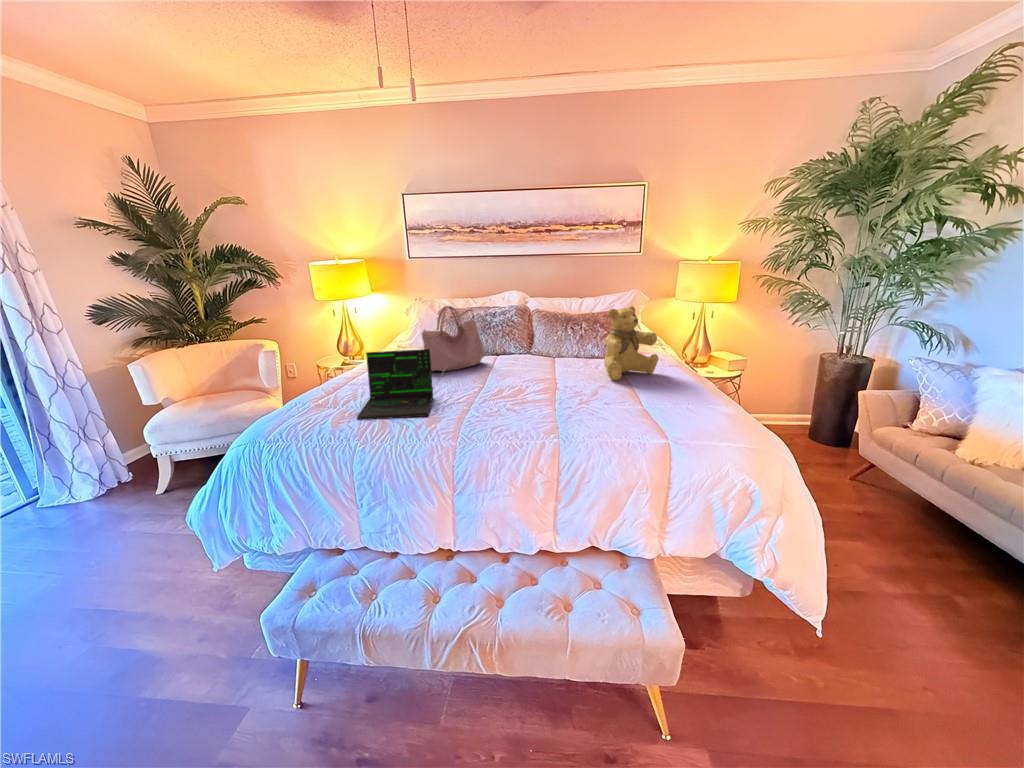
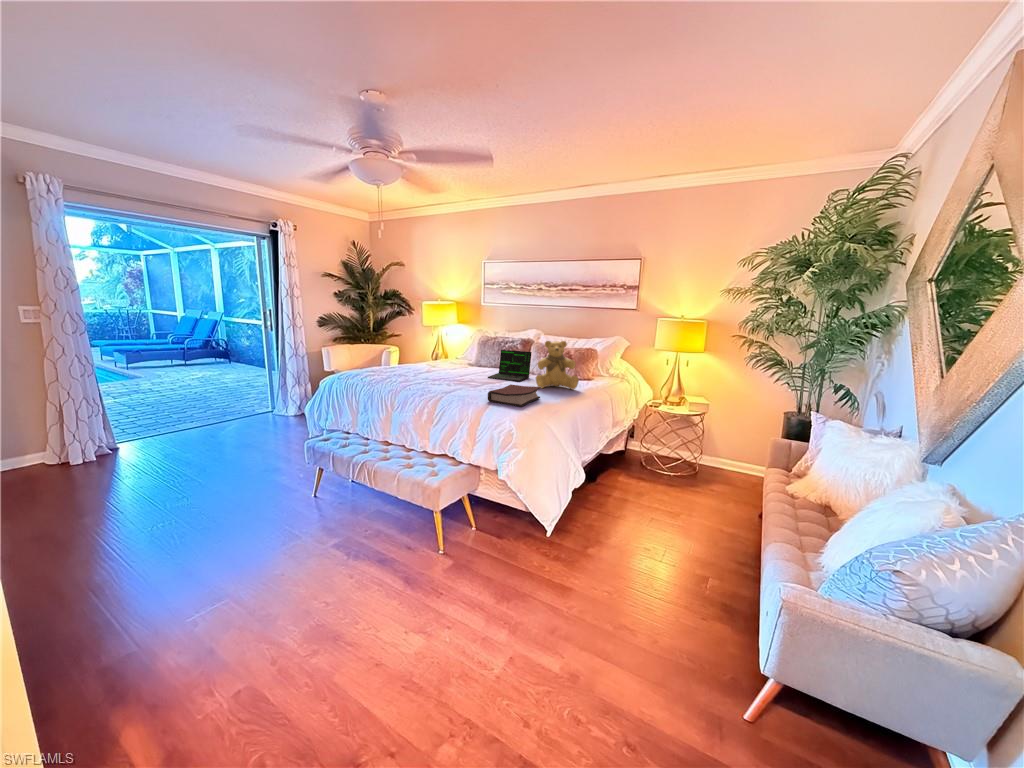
handbag: present [422,306,485,372] -> none [446,331,489,371]
laptop: present [357,349,447,420] -> present [488,350,532,382]
hardback book: none [613,385,696,430] -> present [488,385,540,407]

